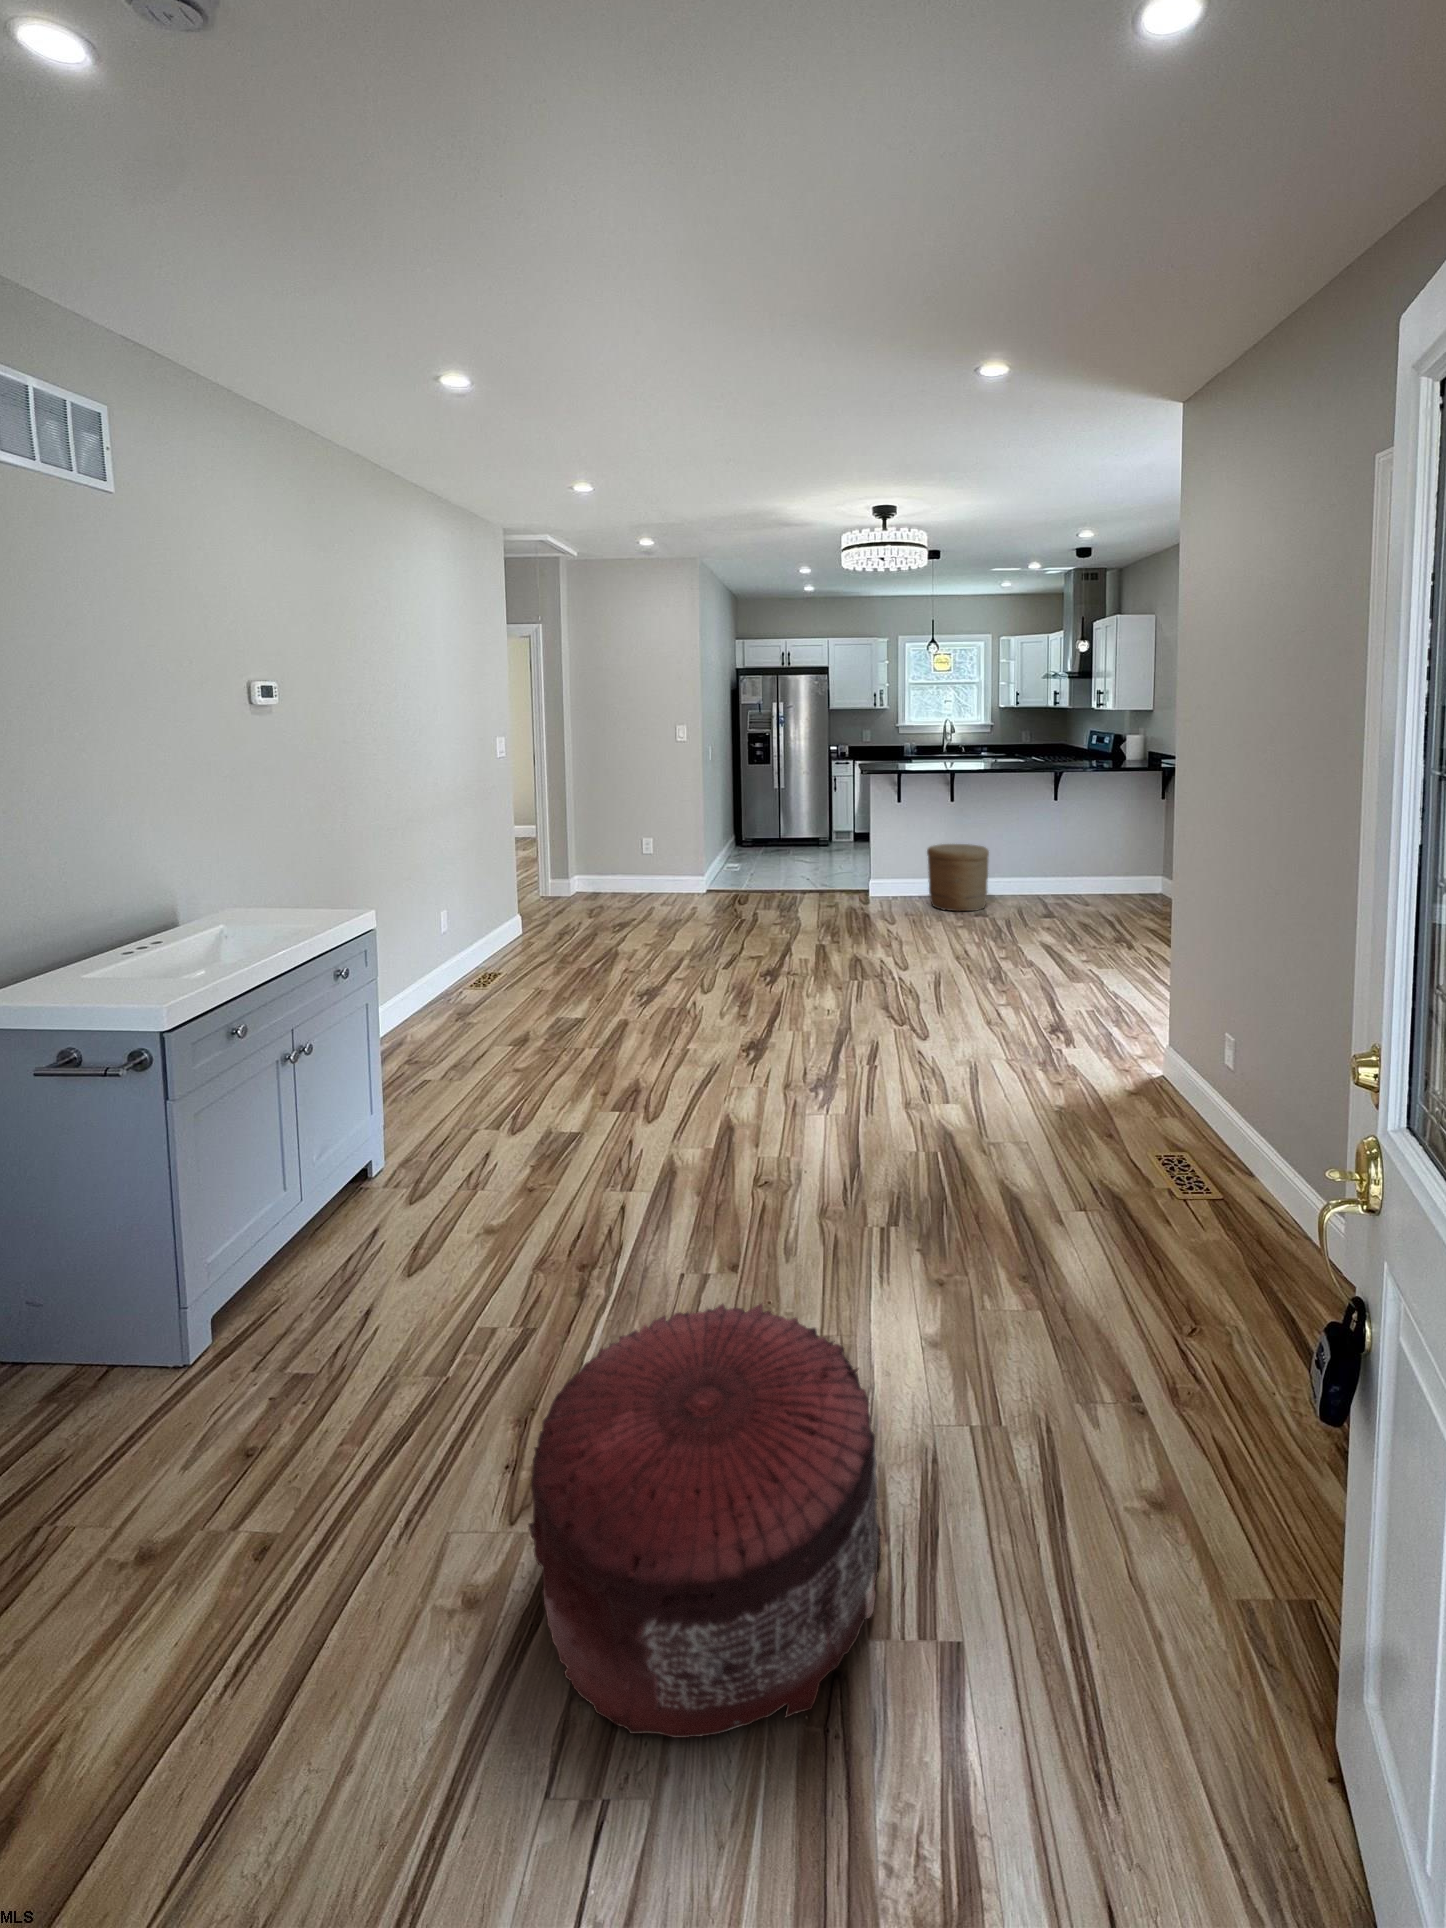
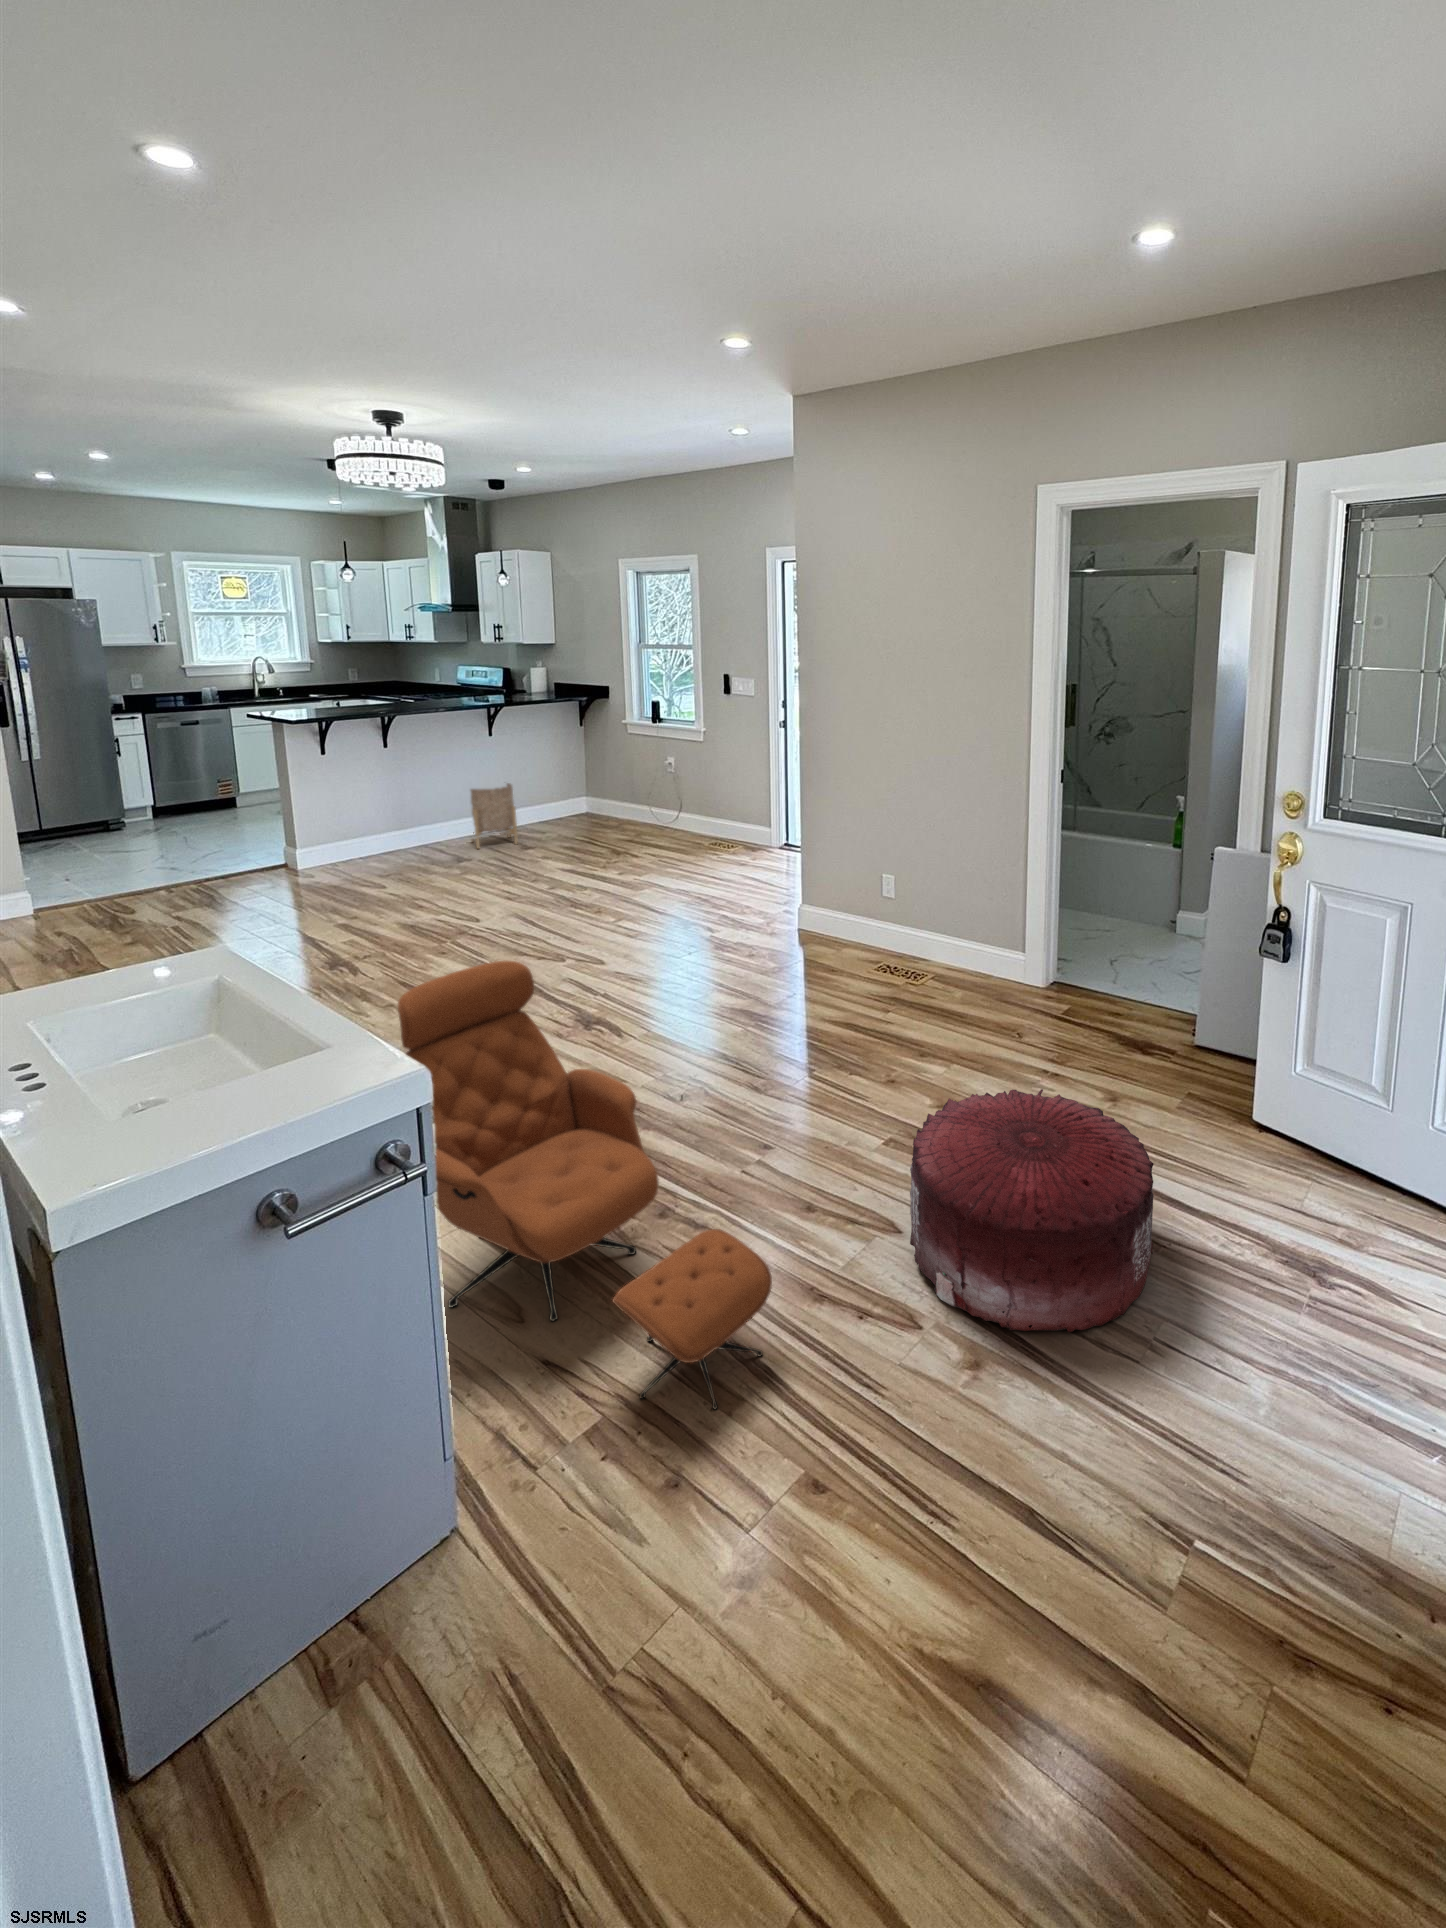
woven basket: present [927,844,989,912] -> none [364,794,442,871]
planter: none [1024,844,1069,909] -> present [470,783,518,849]
lounge chair: none [326,975,595,1429] -> present [398,961,772,1410]

